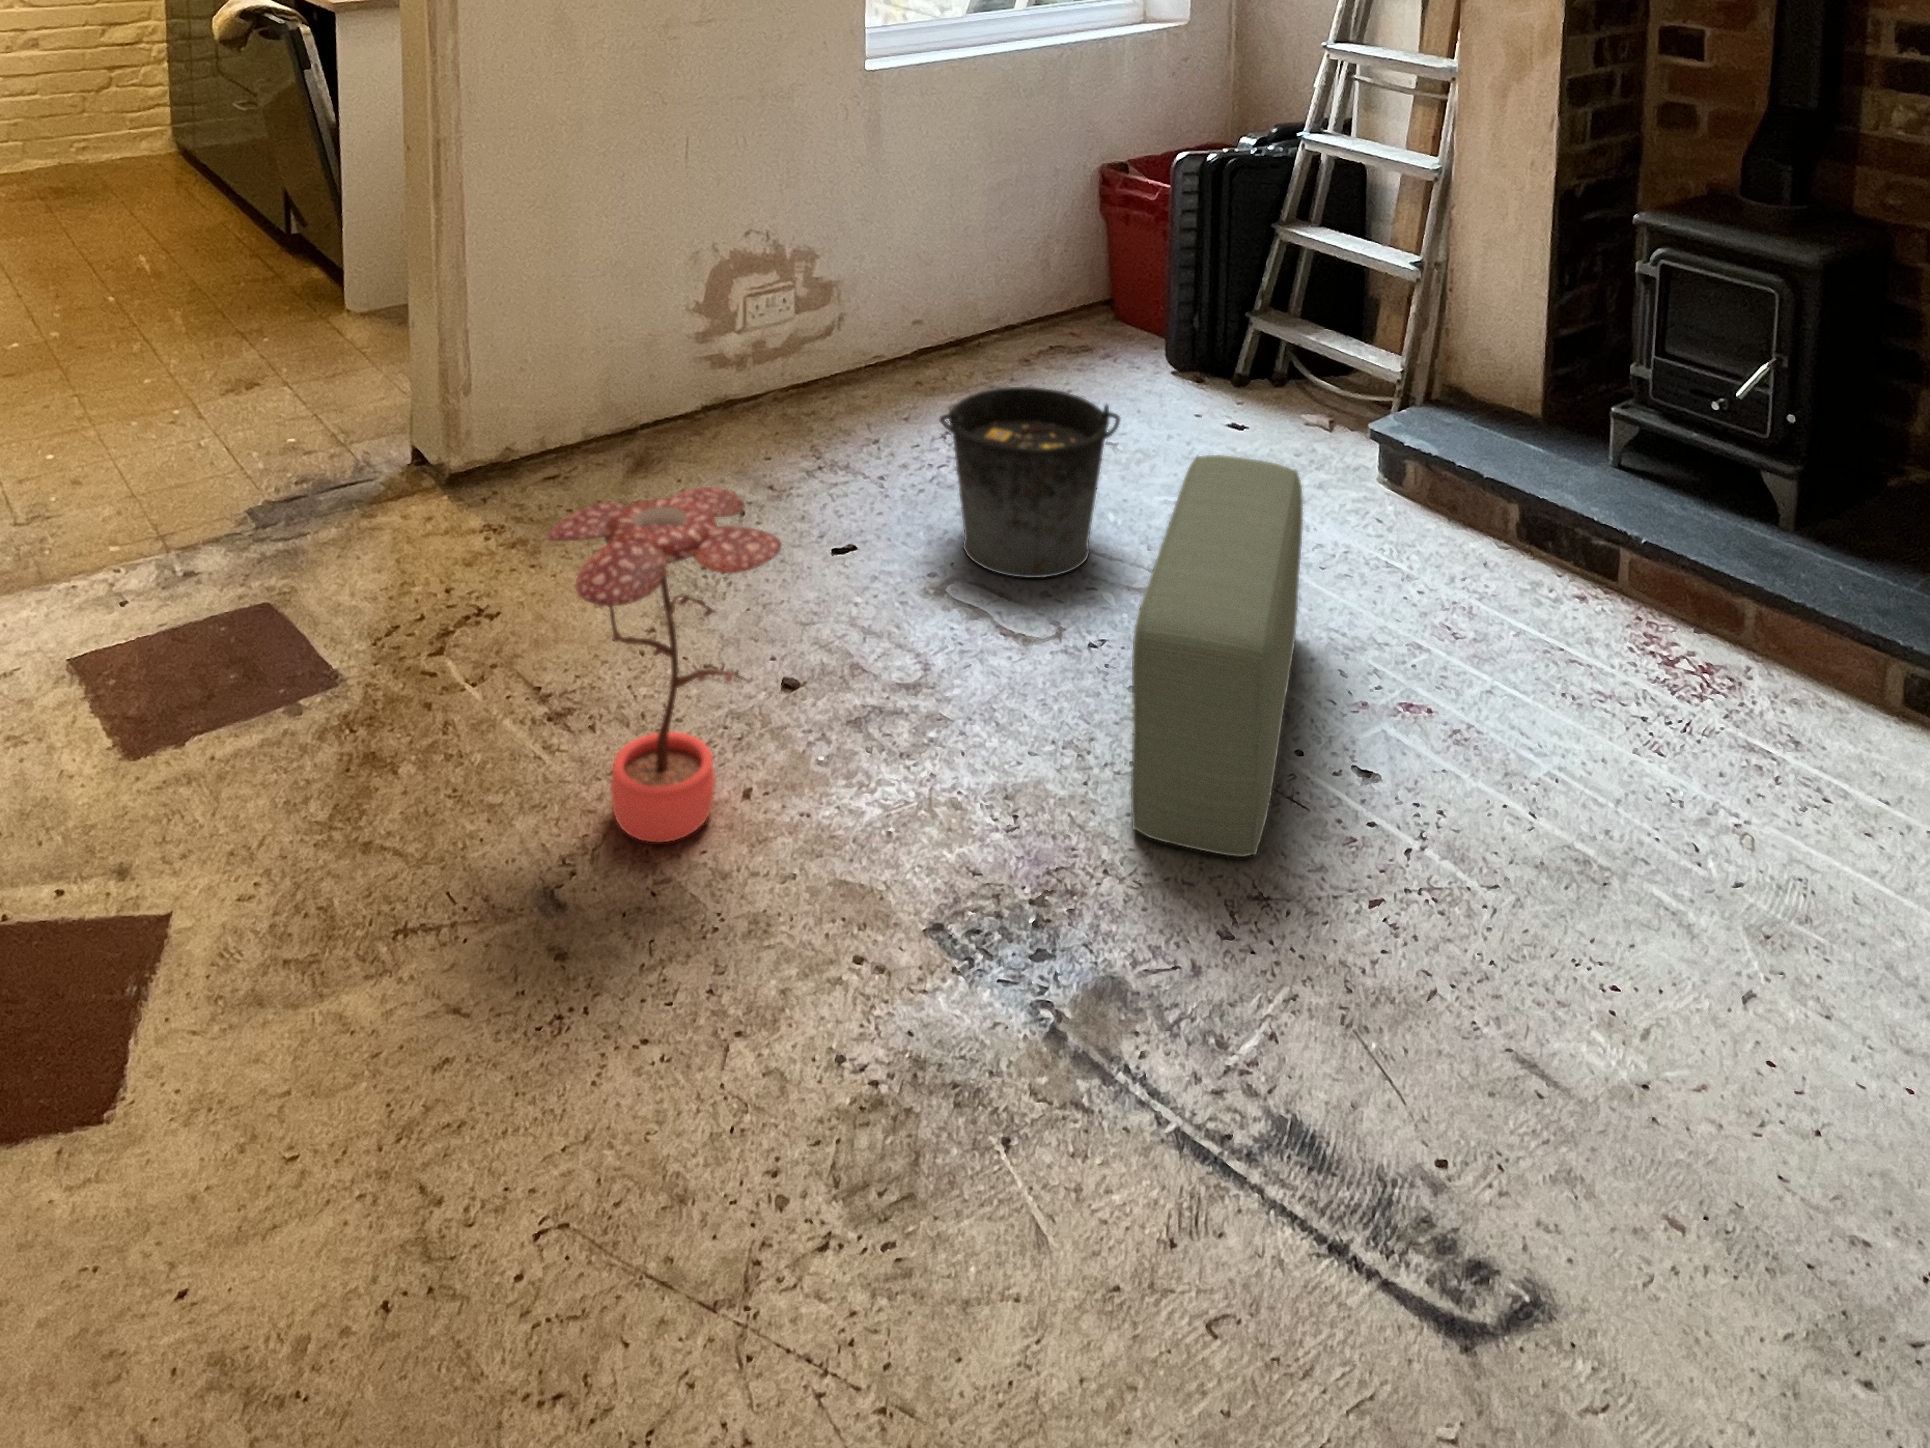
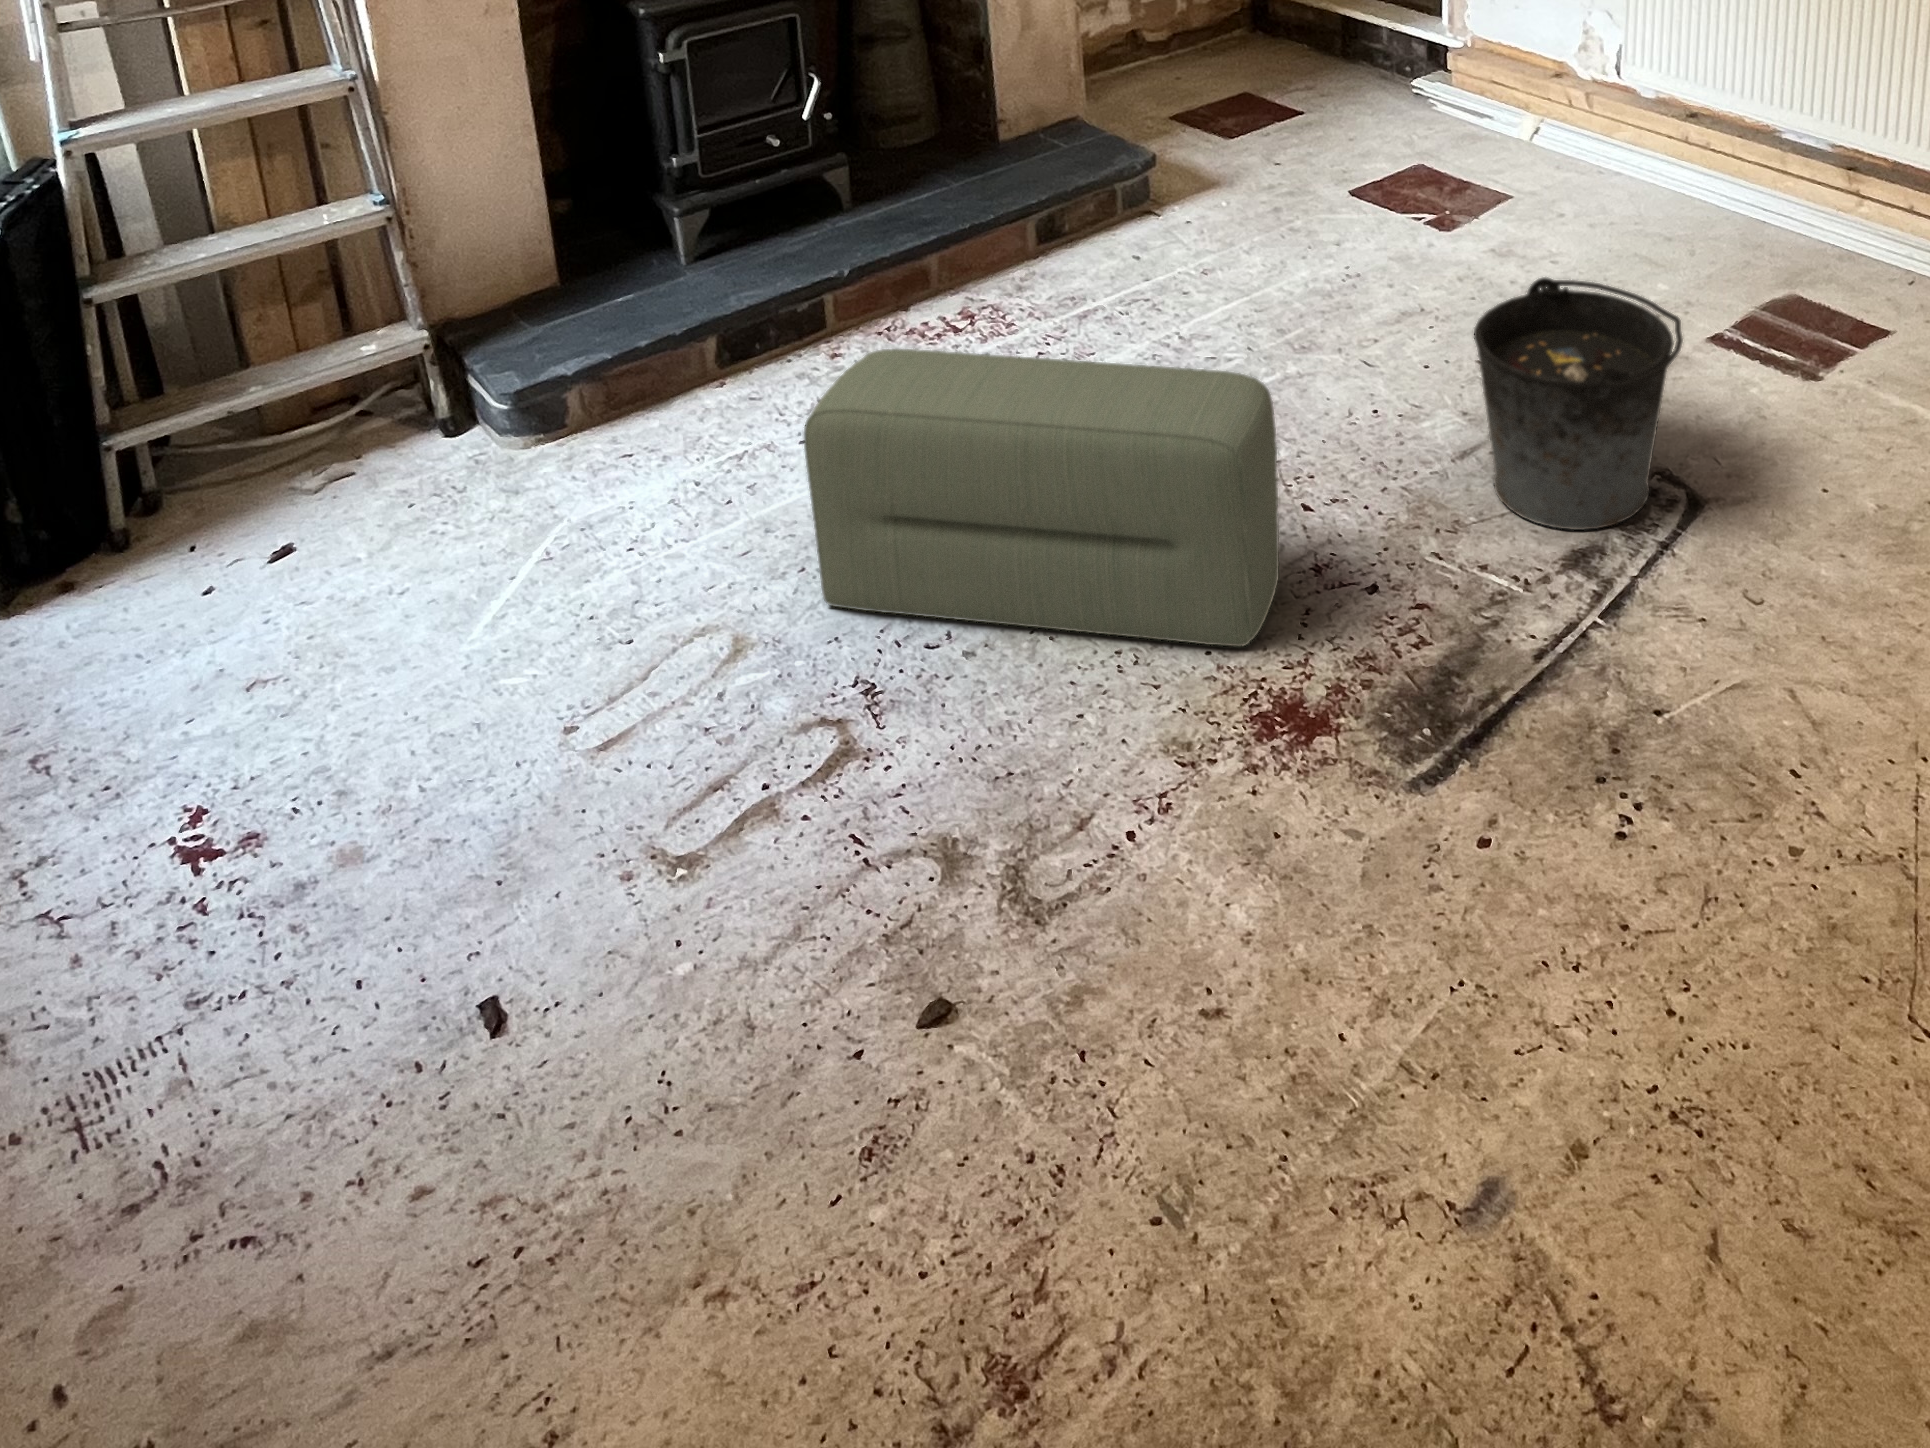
bucket: present [939,387,1120,578] -> present [1474,277,1683,530]
potted plant: present [546,487,782,842] -> none [1069,607,1445,1167]

